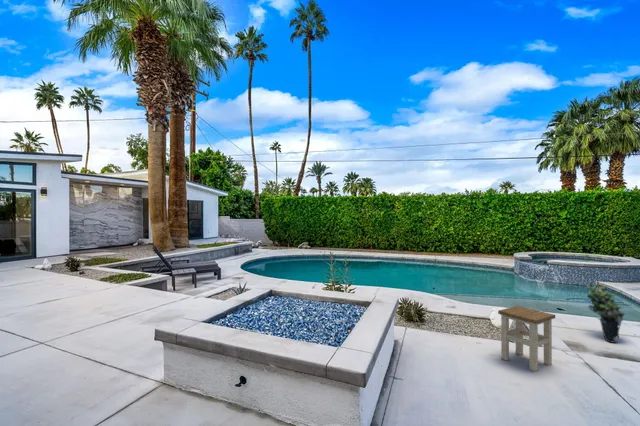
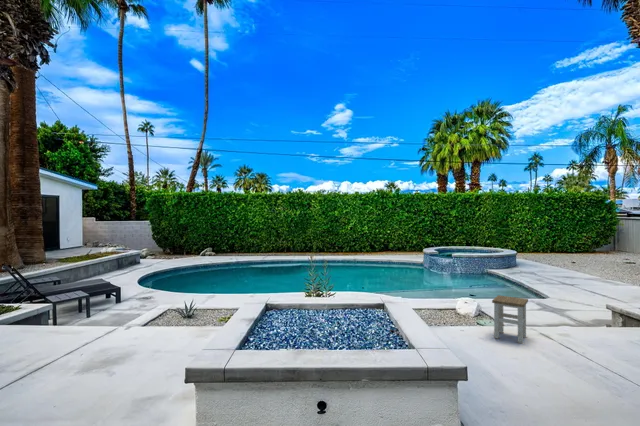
potted plant: present [586,286,625,343] -> none [520,274,547,316]

